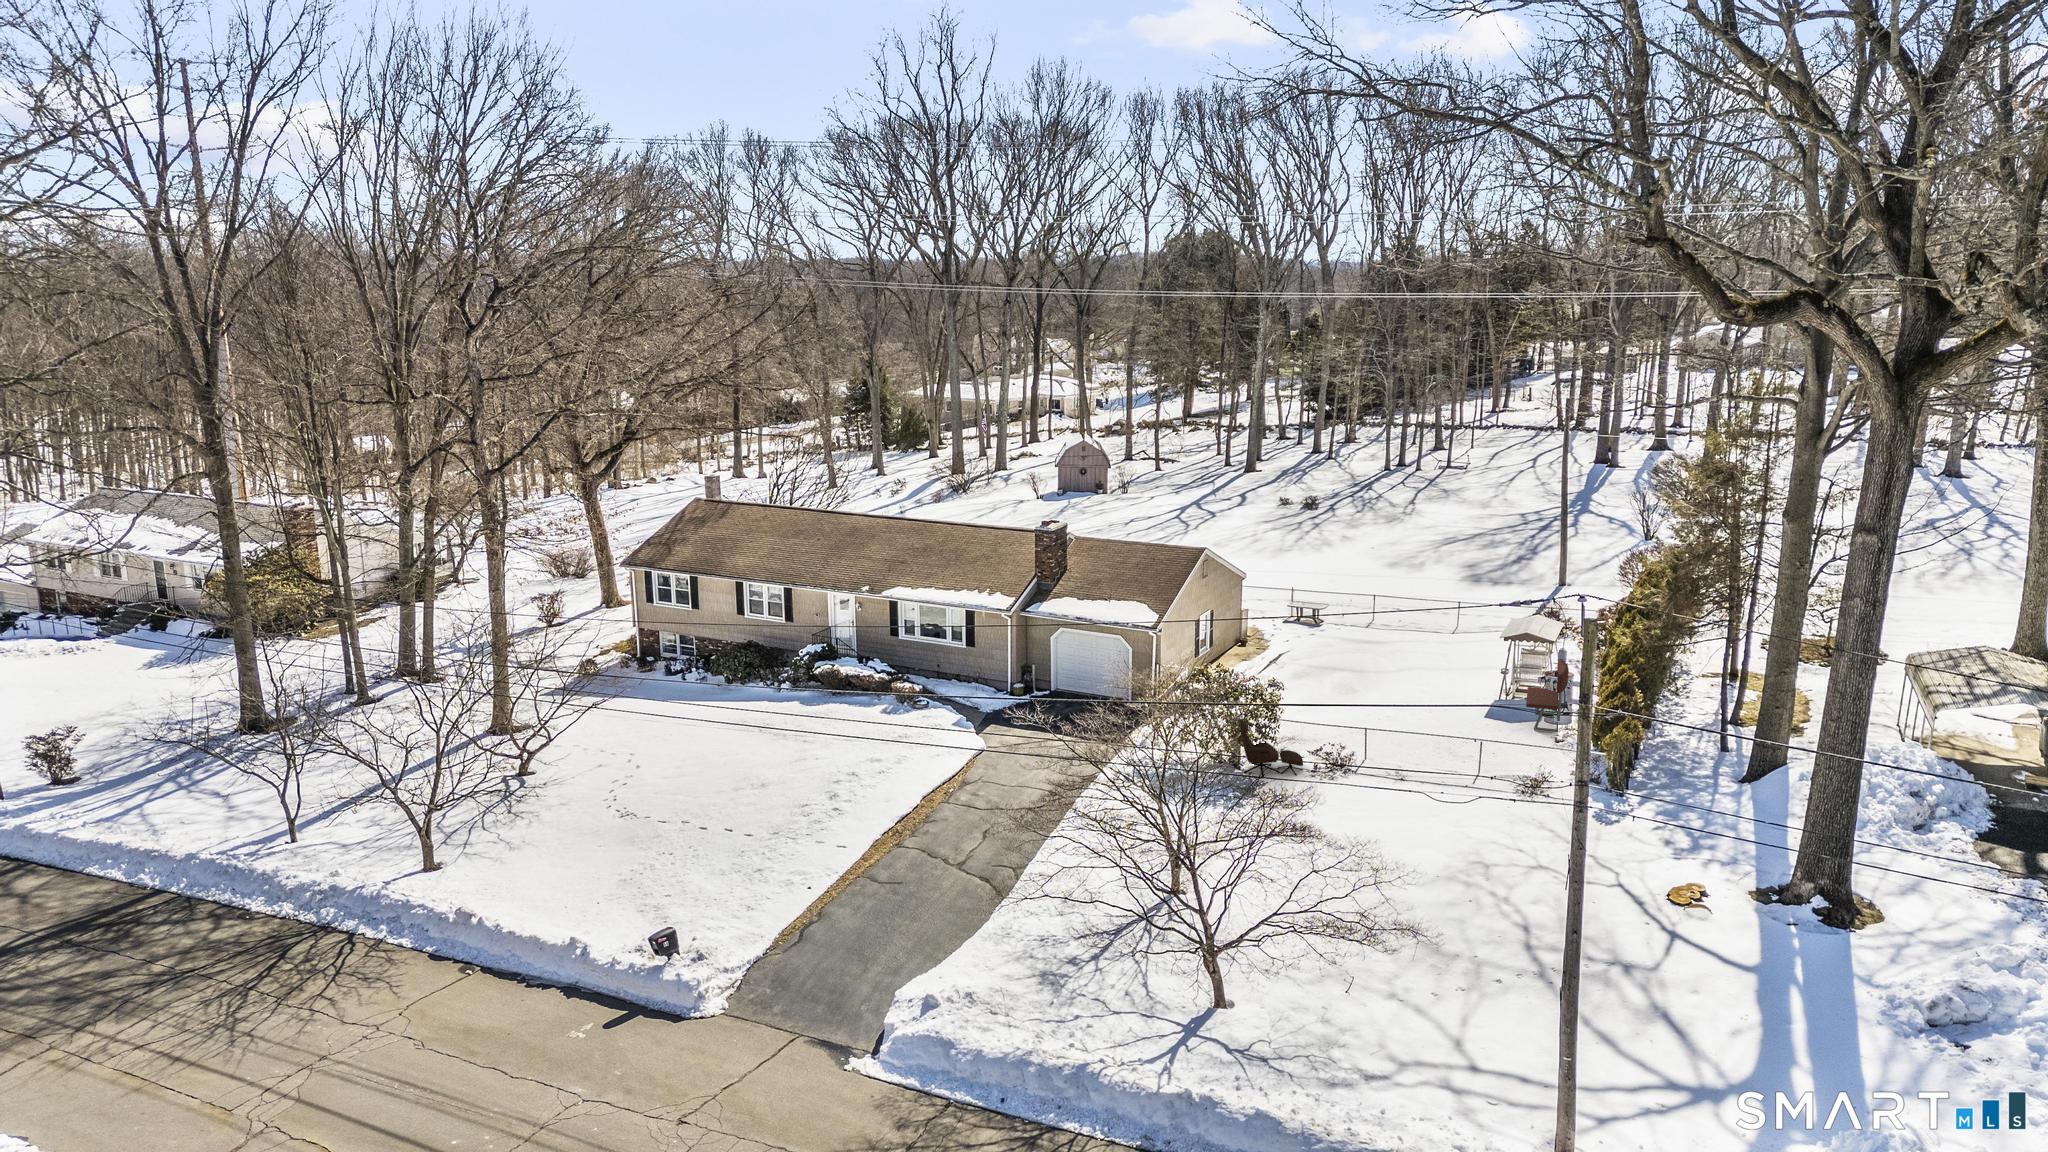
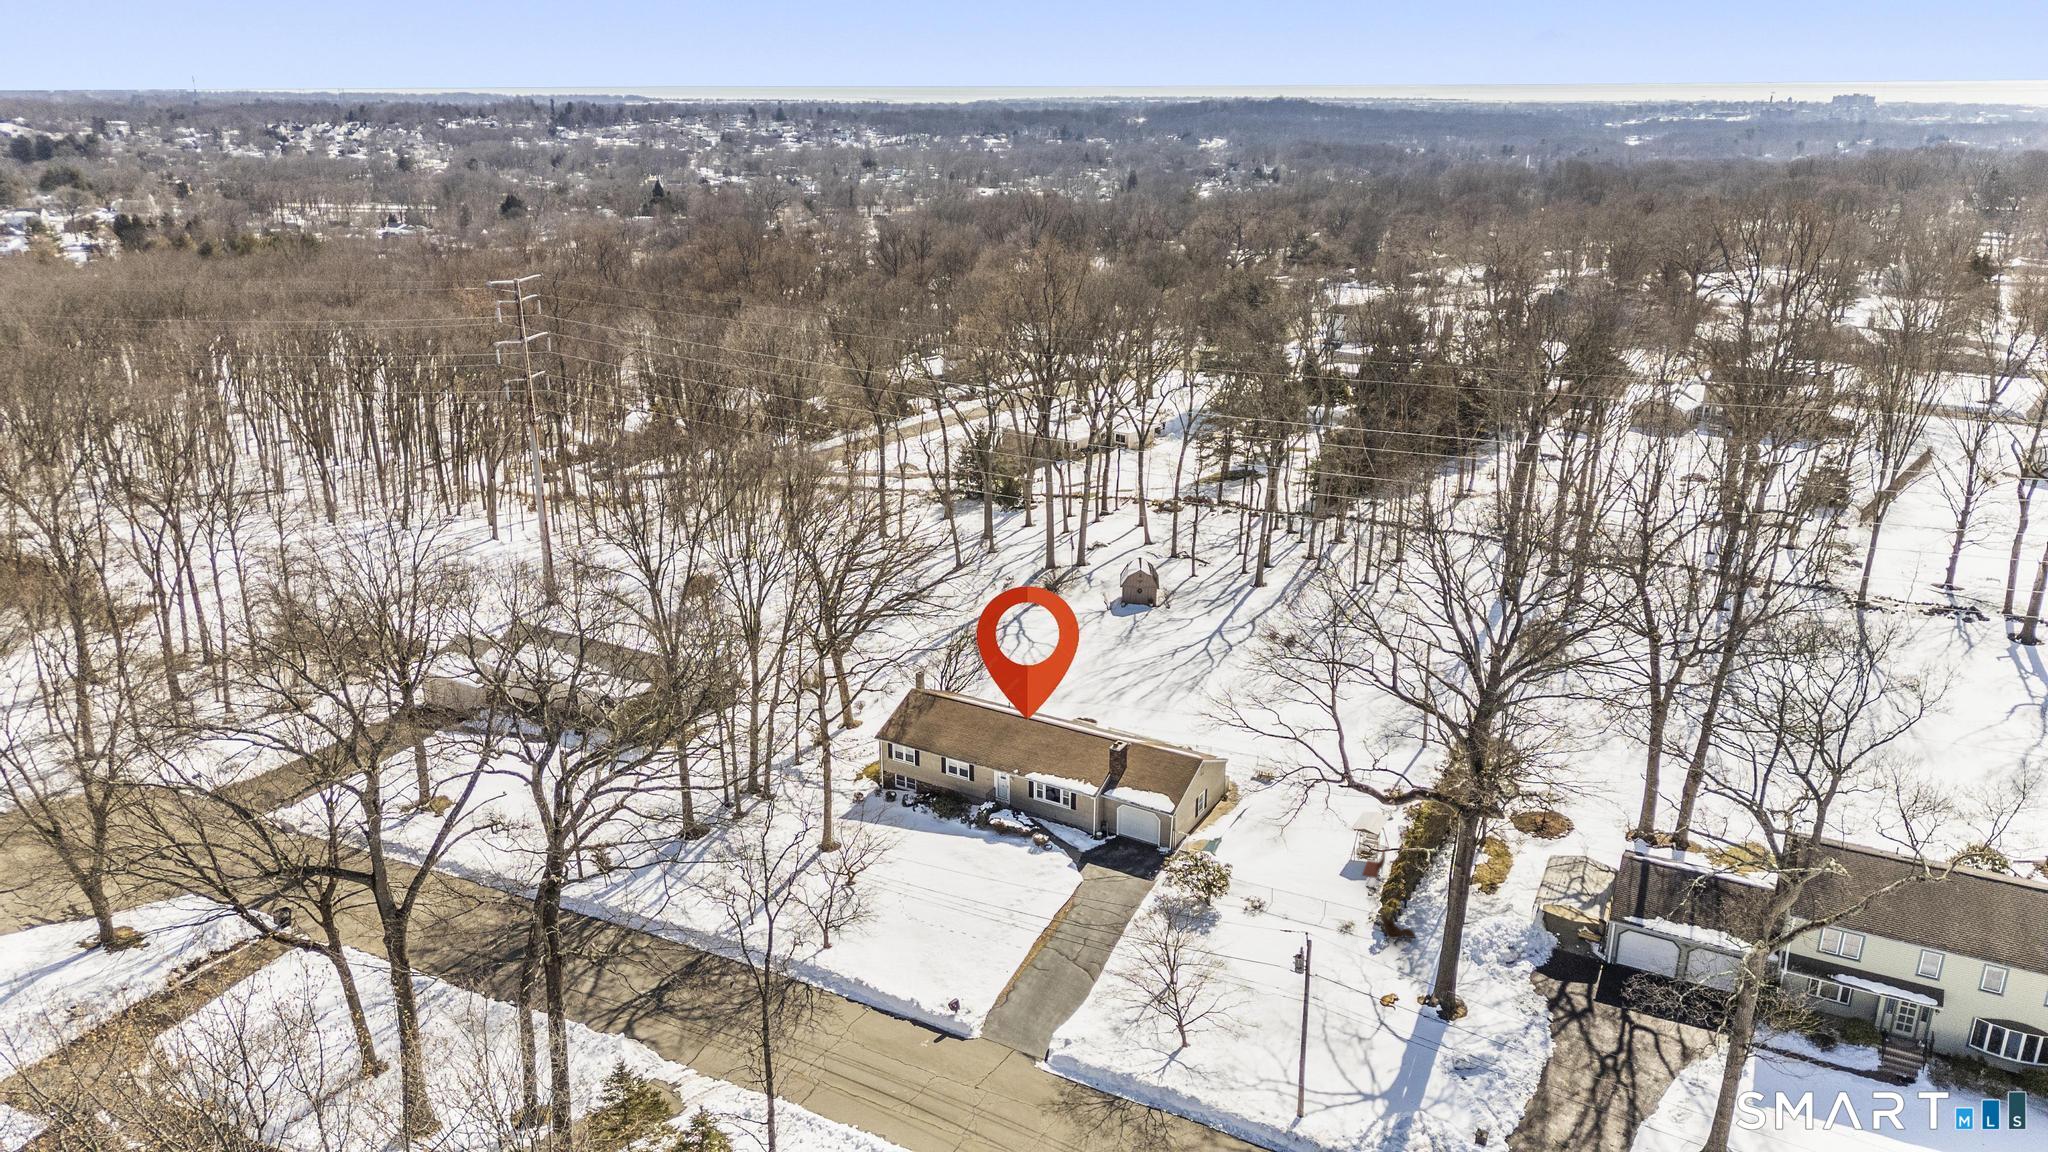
lounge chair: present [1239,719,1303,778] -> present [1382,912,1415,940]

